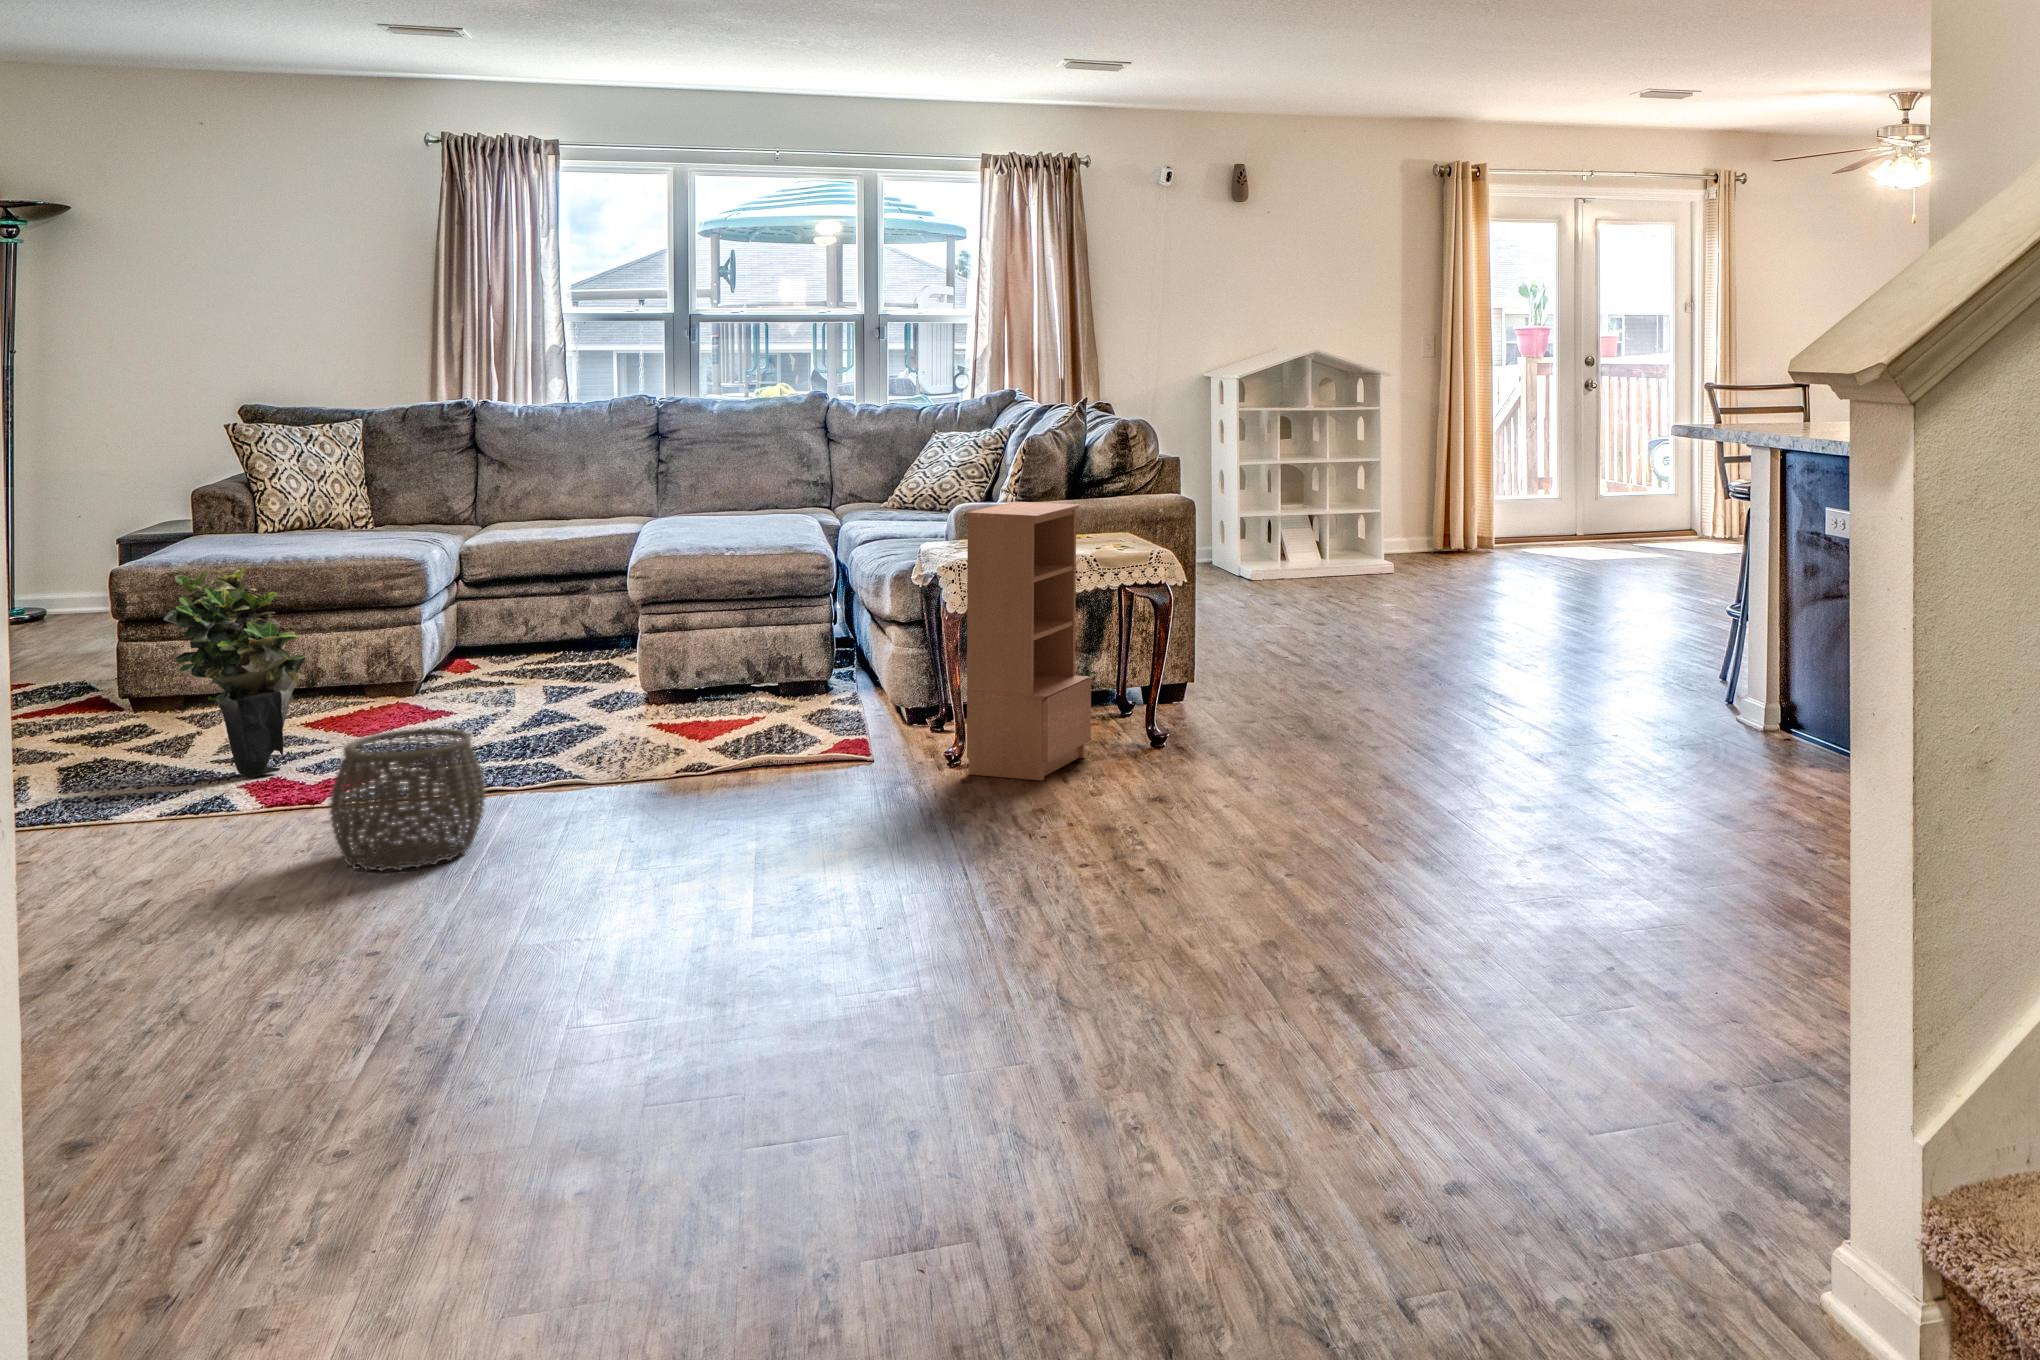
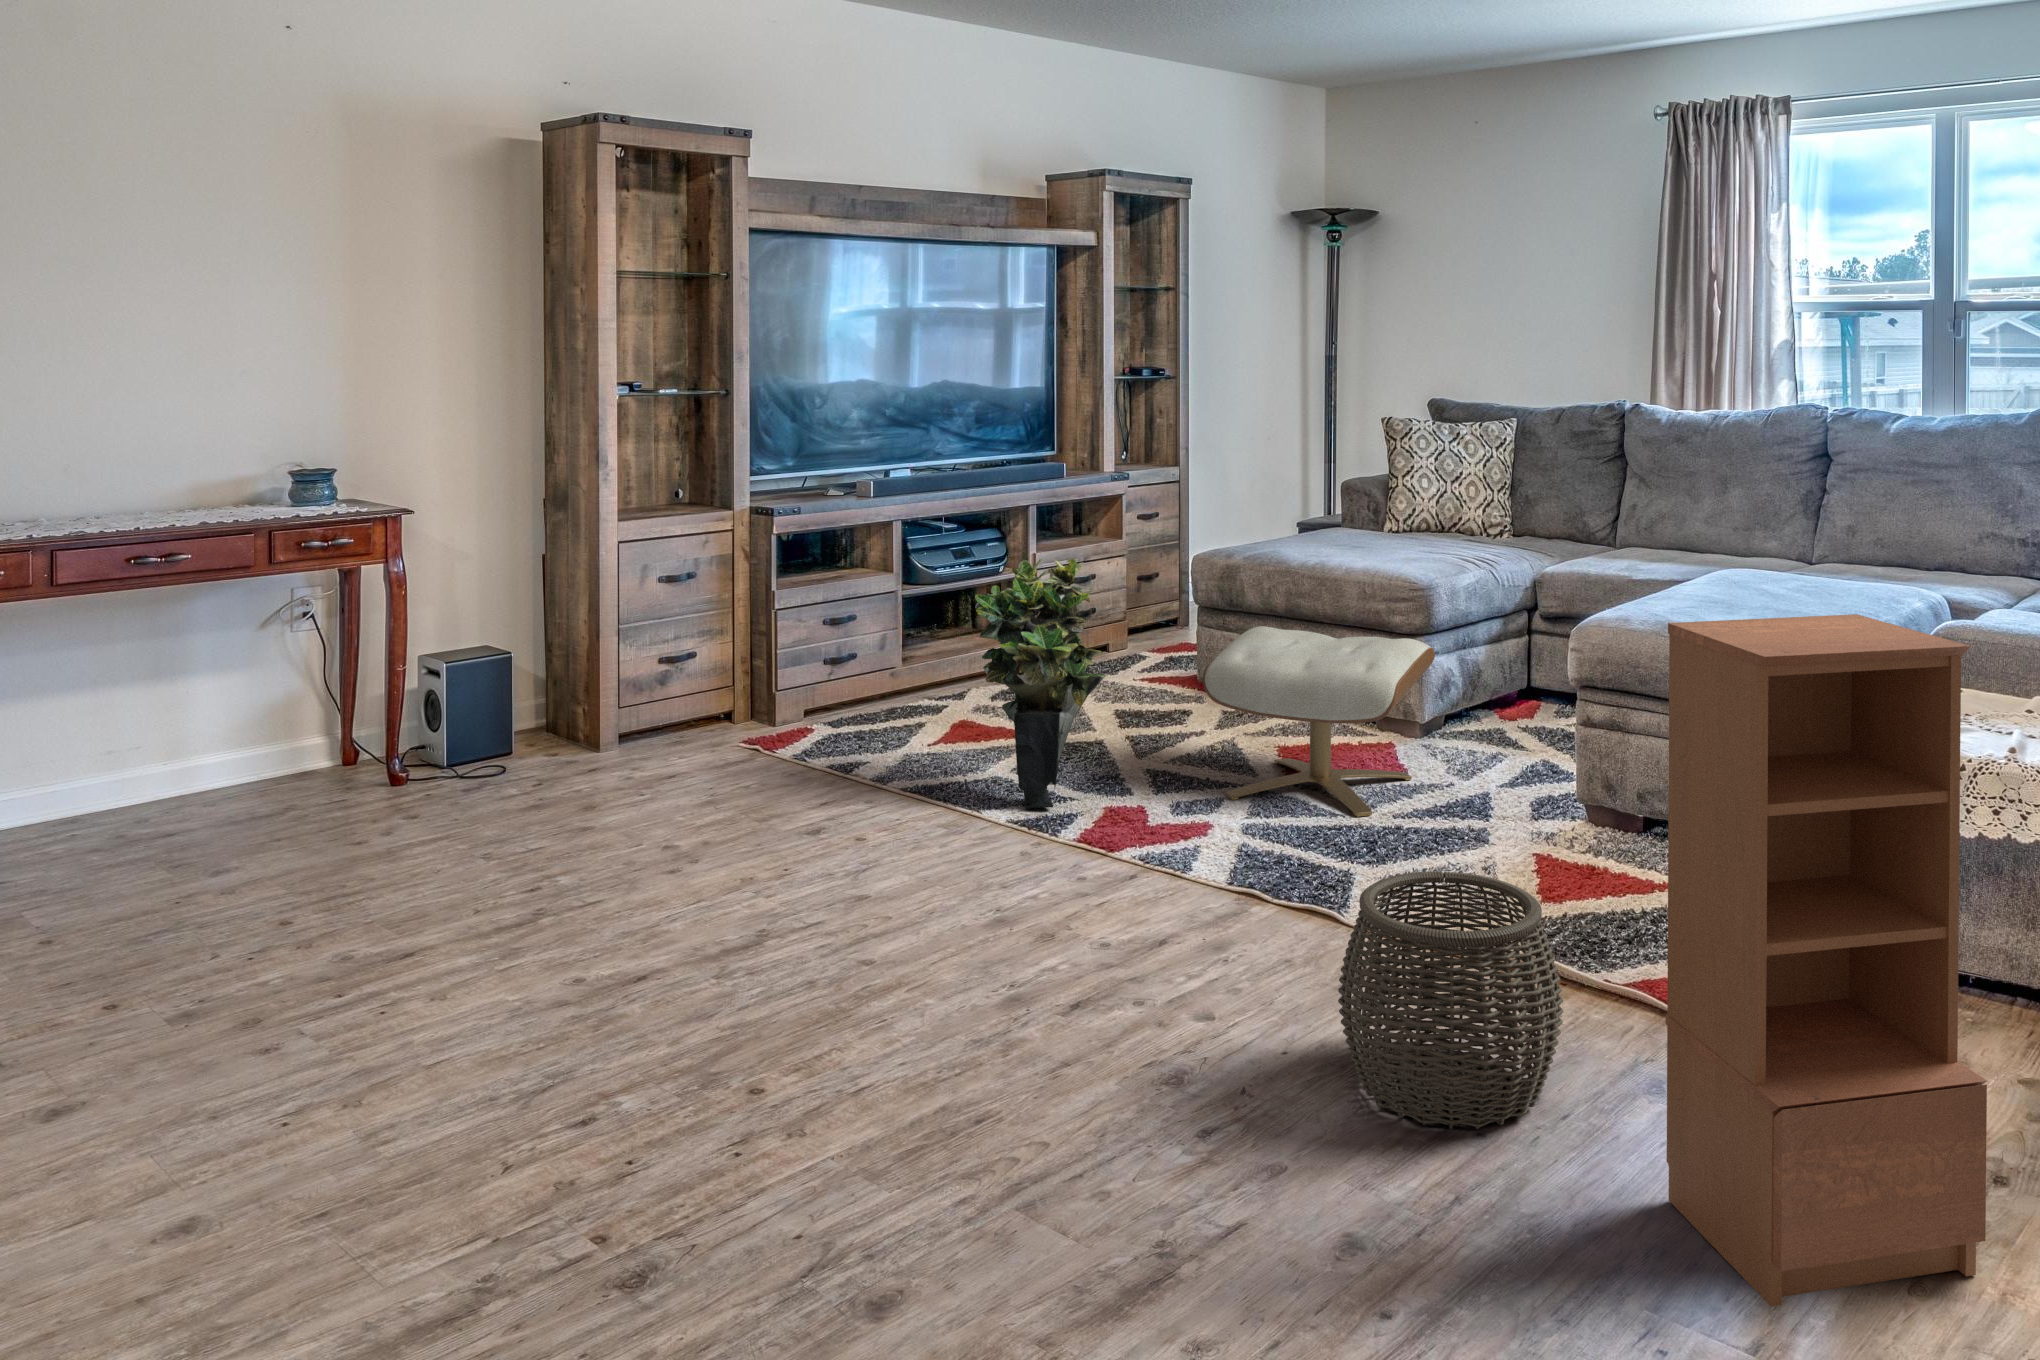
ottoman: none [355,593,550,737] -> present [1203,626,1435,817]
woven basket: present [329,728,486,871] -> present [1338,871,1563,1129]

